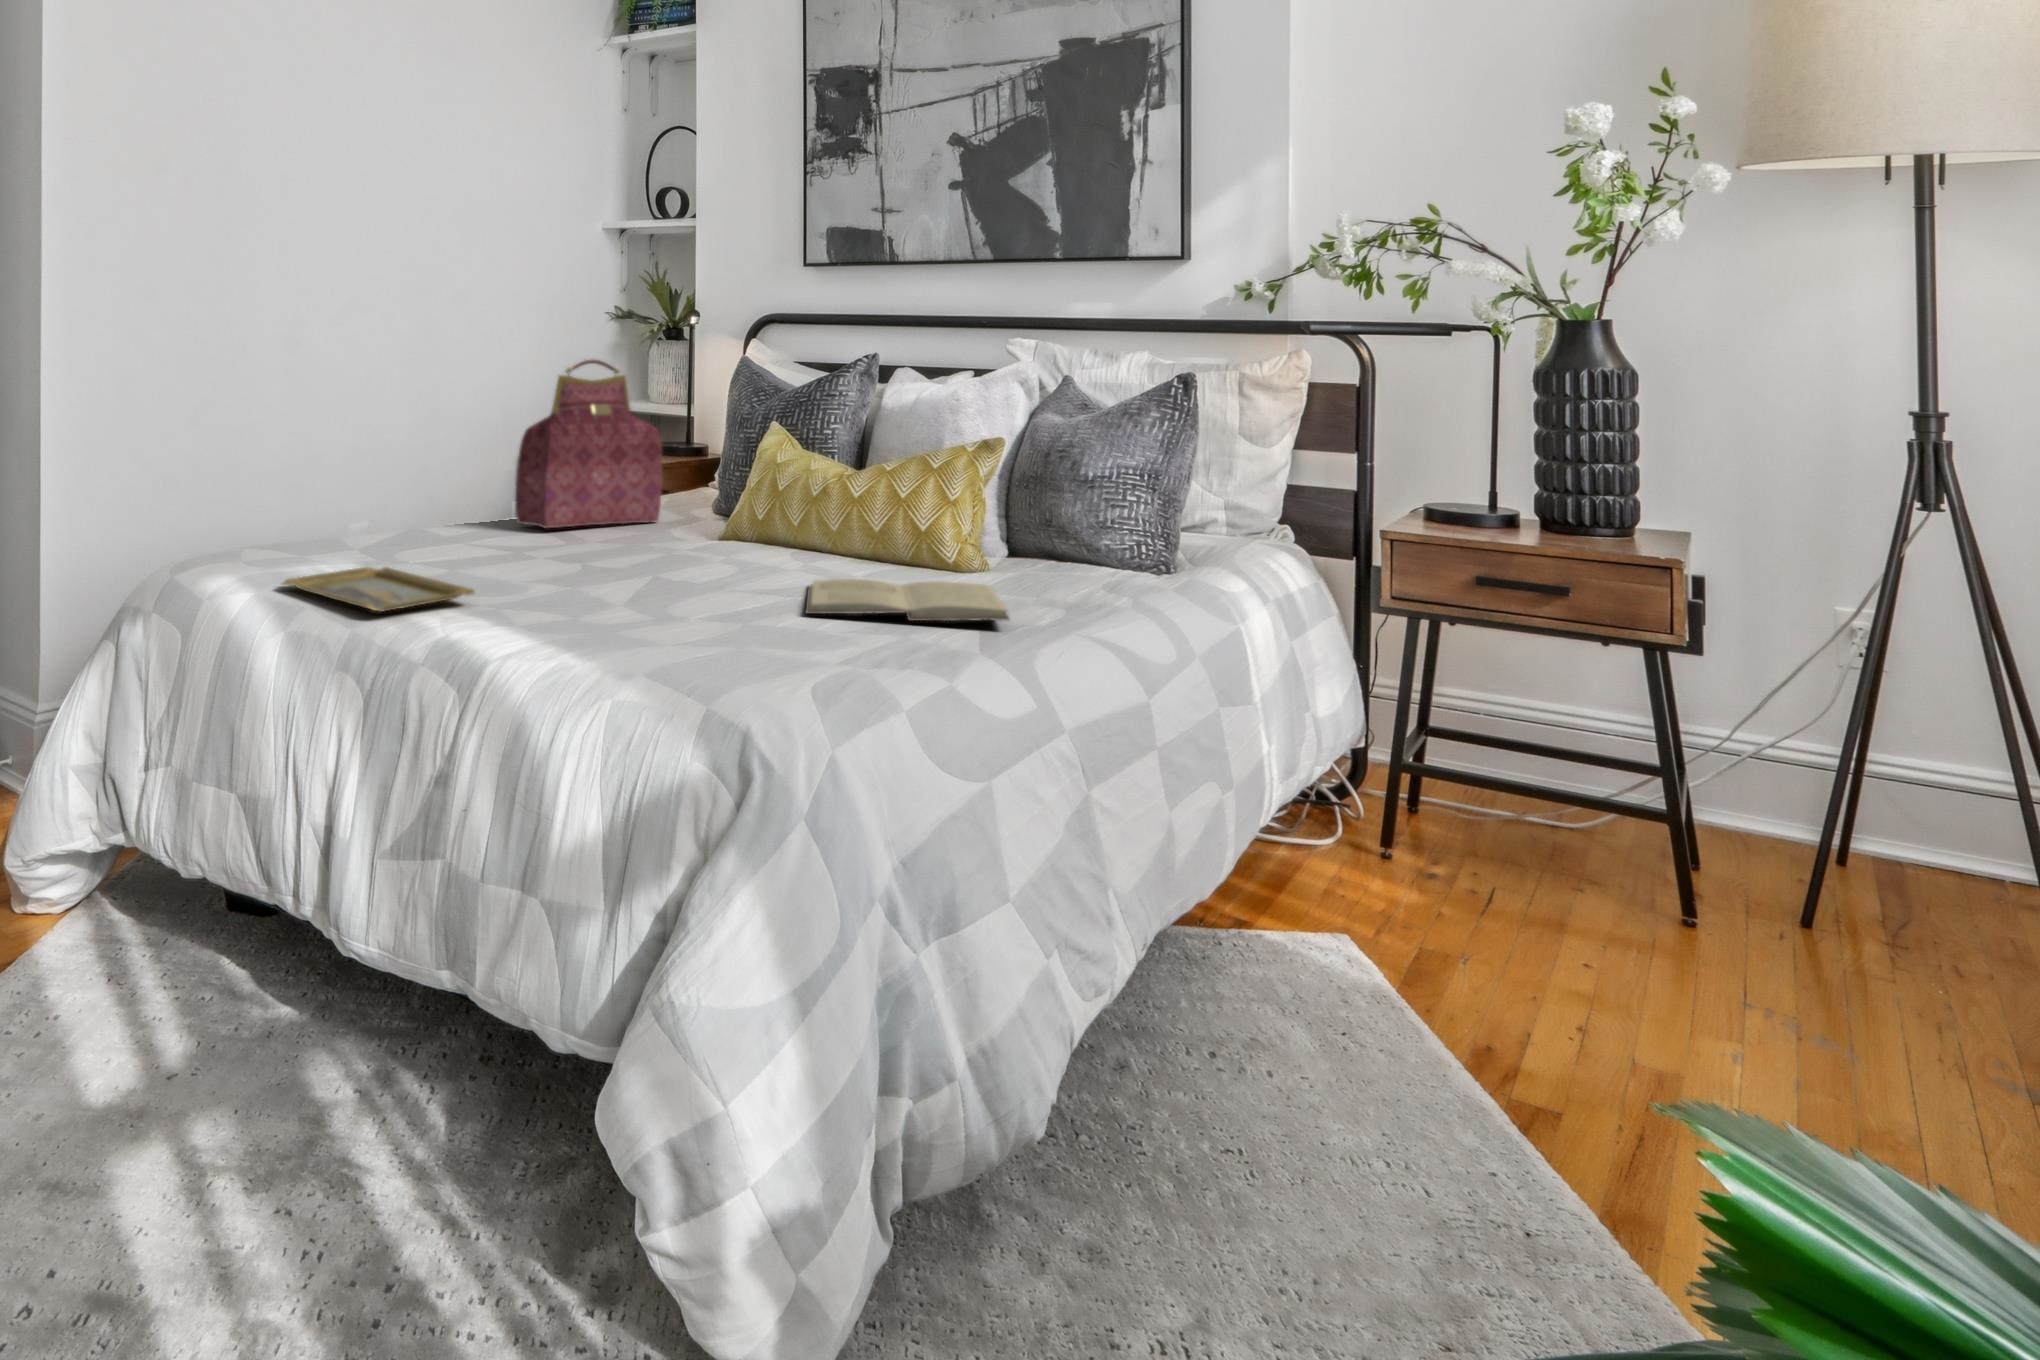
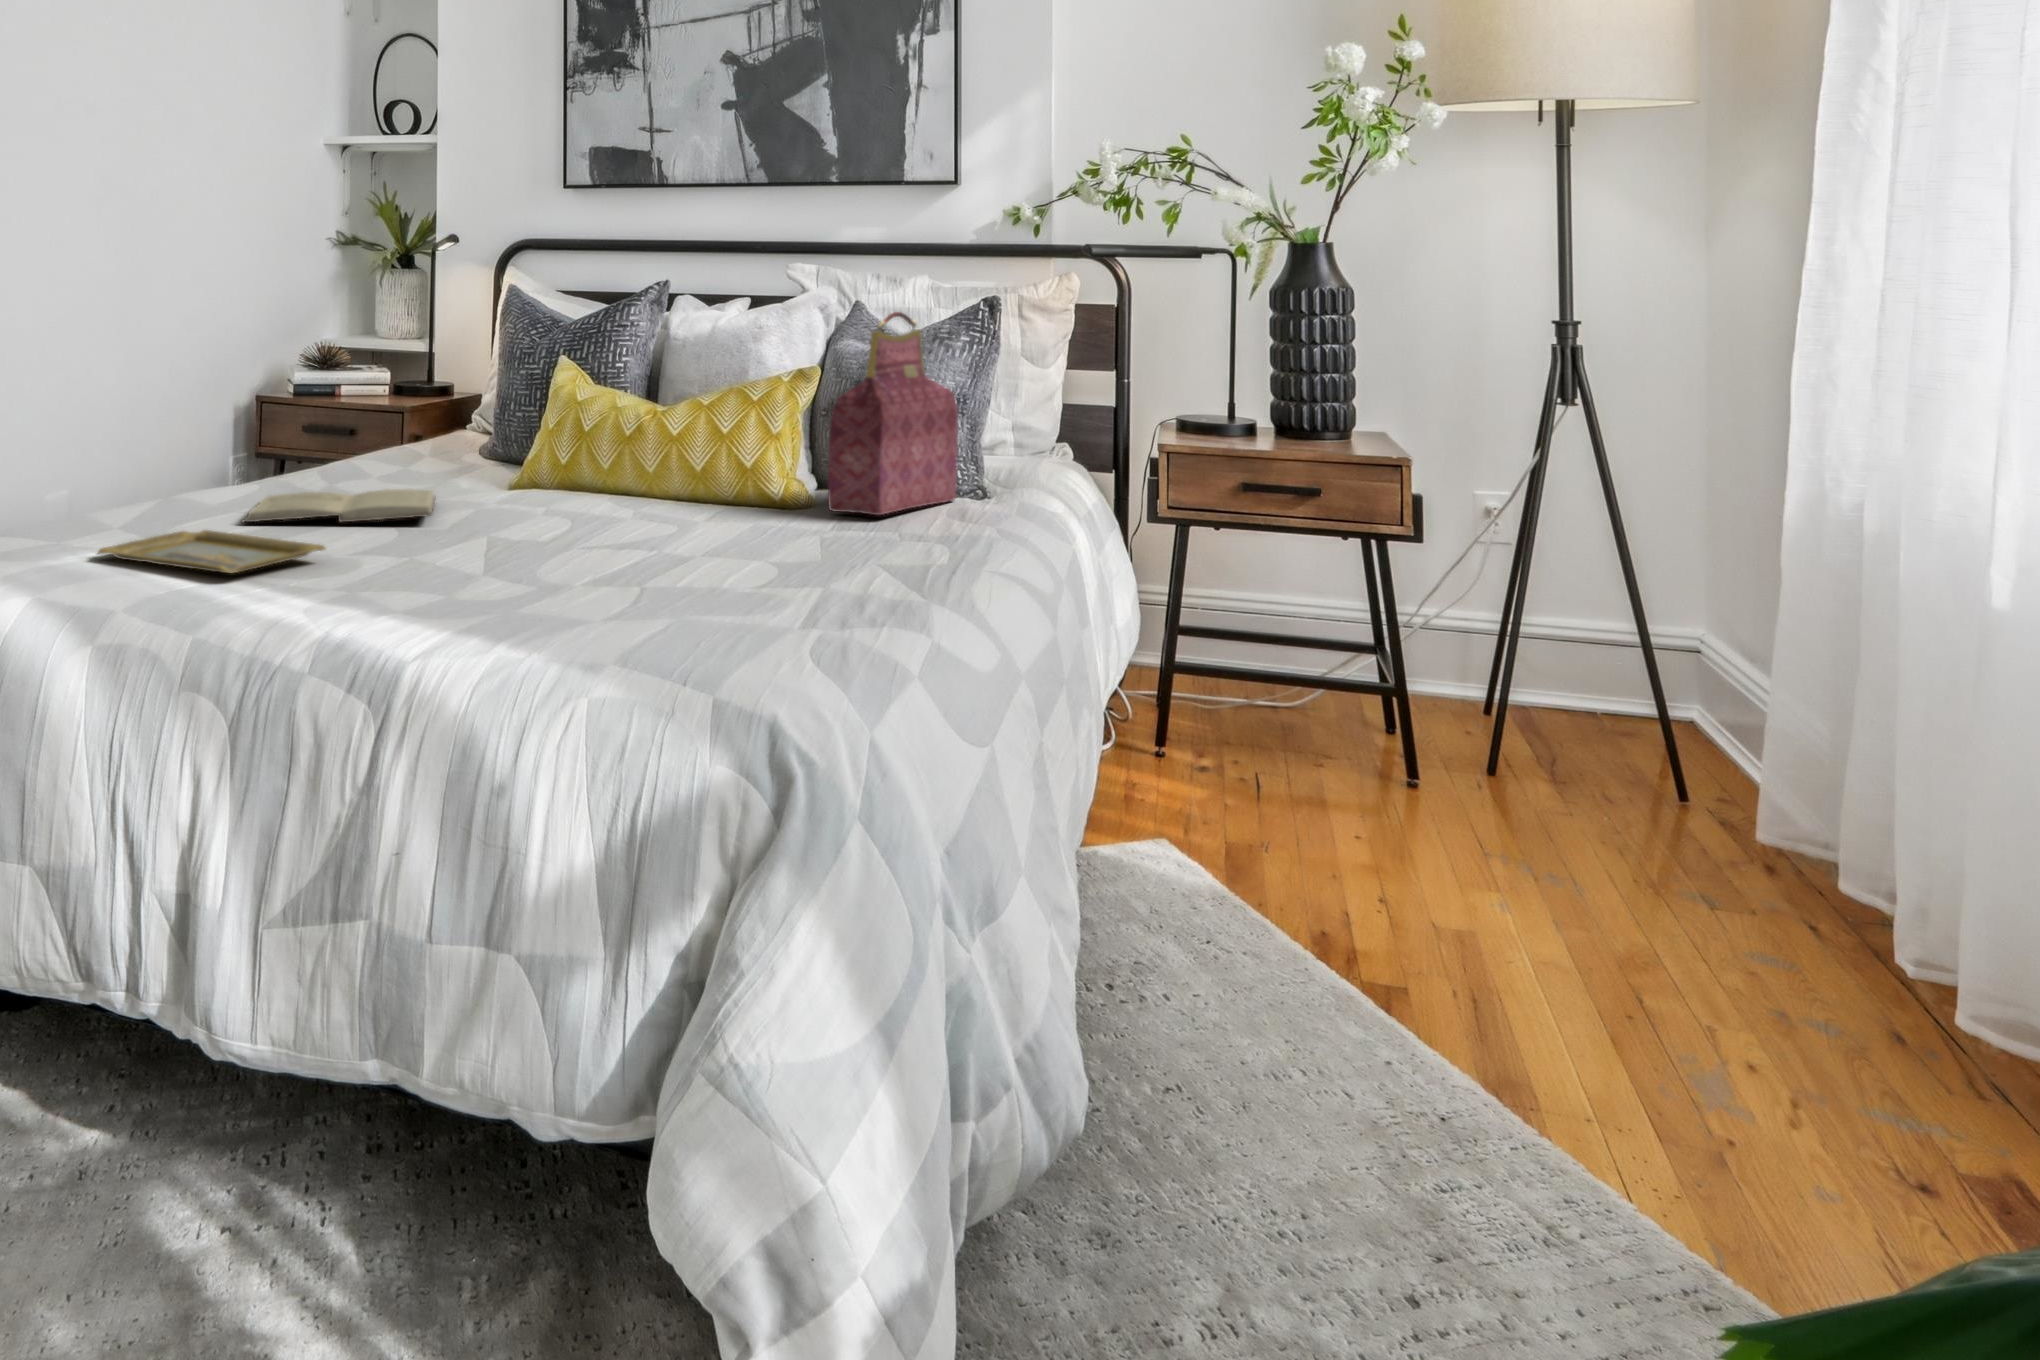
handbag: present [516,360,662,529] -> present [828,312,958,515]
book: present [806,579,1009,621] -> present [243,489,436,523]

